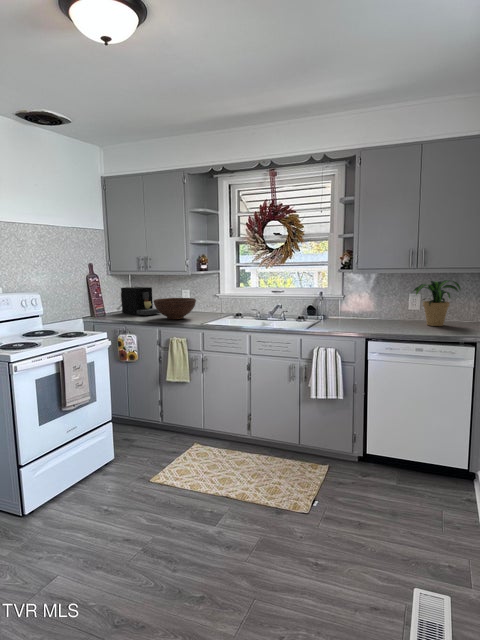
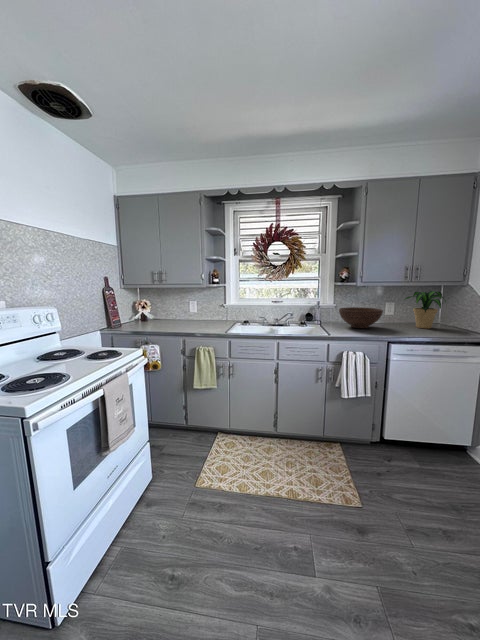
coffee maker: present [121,287,160,315] -> none [135,299,175,325]
fruit bowl: present [154,298,196,319] -> present [339,307,383,328]

